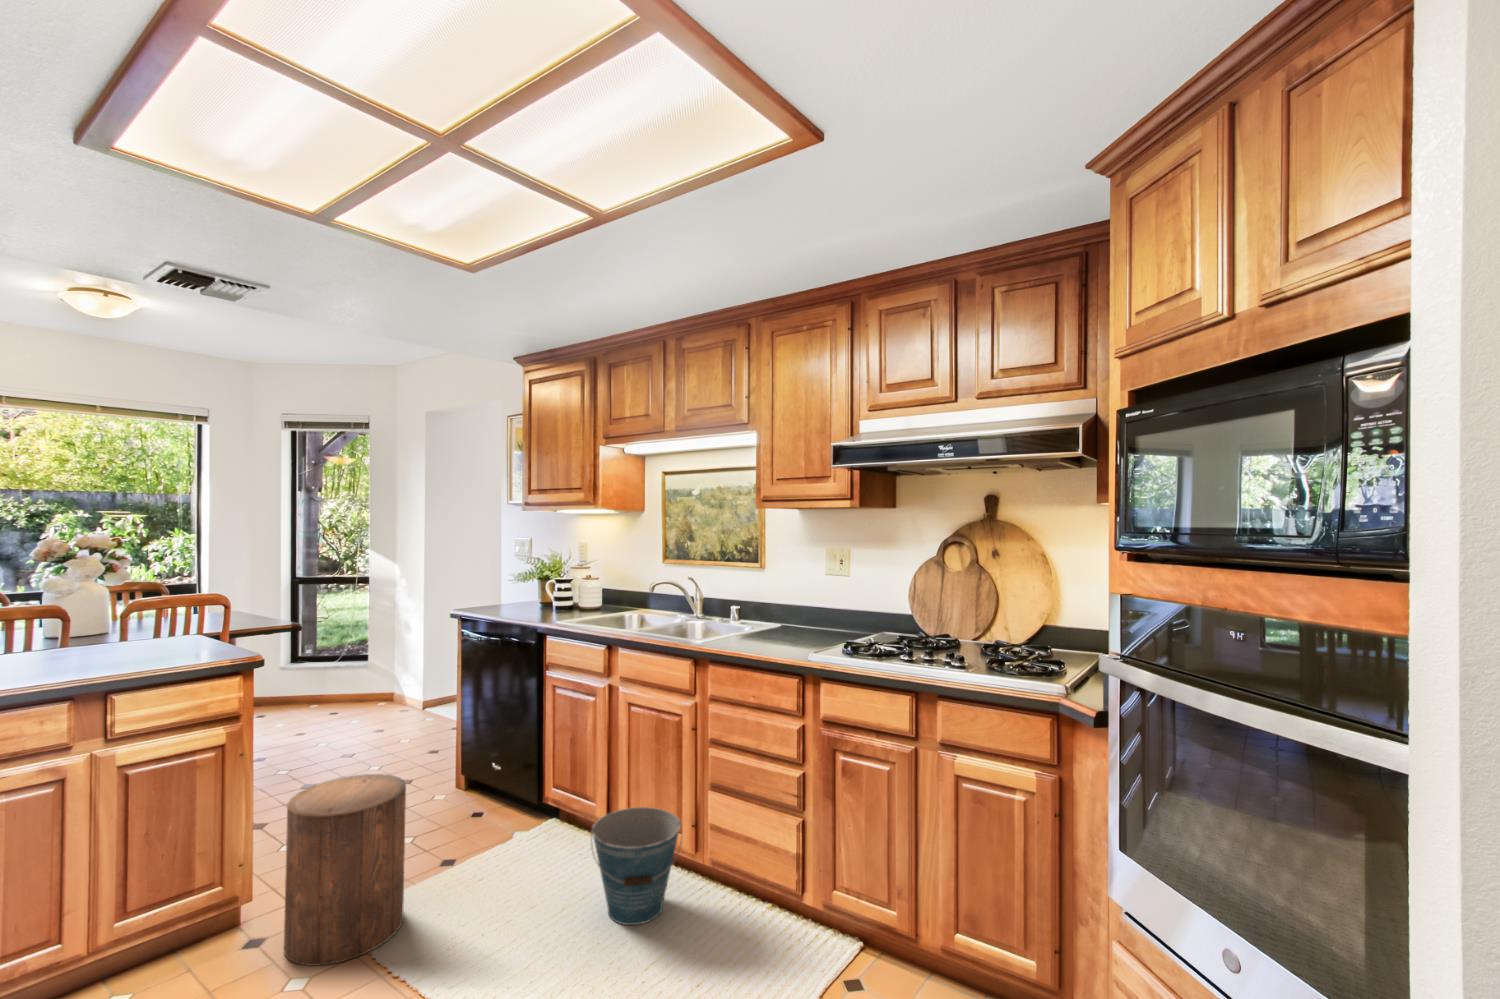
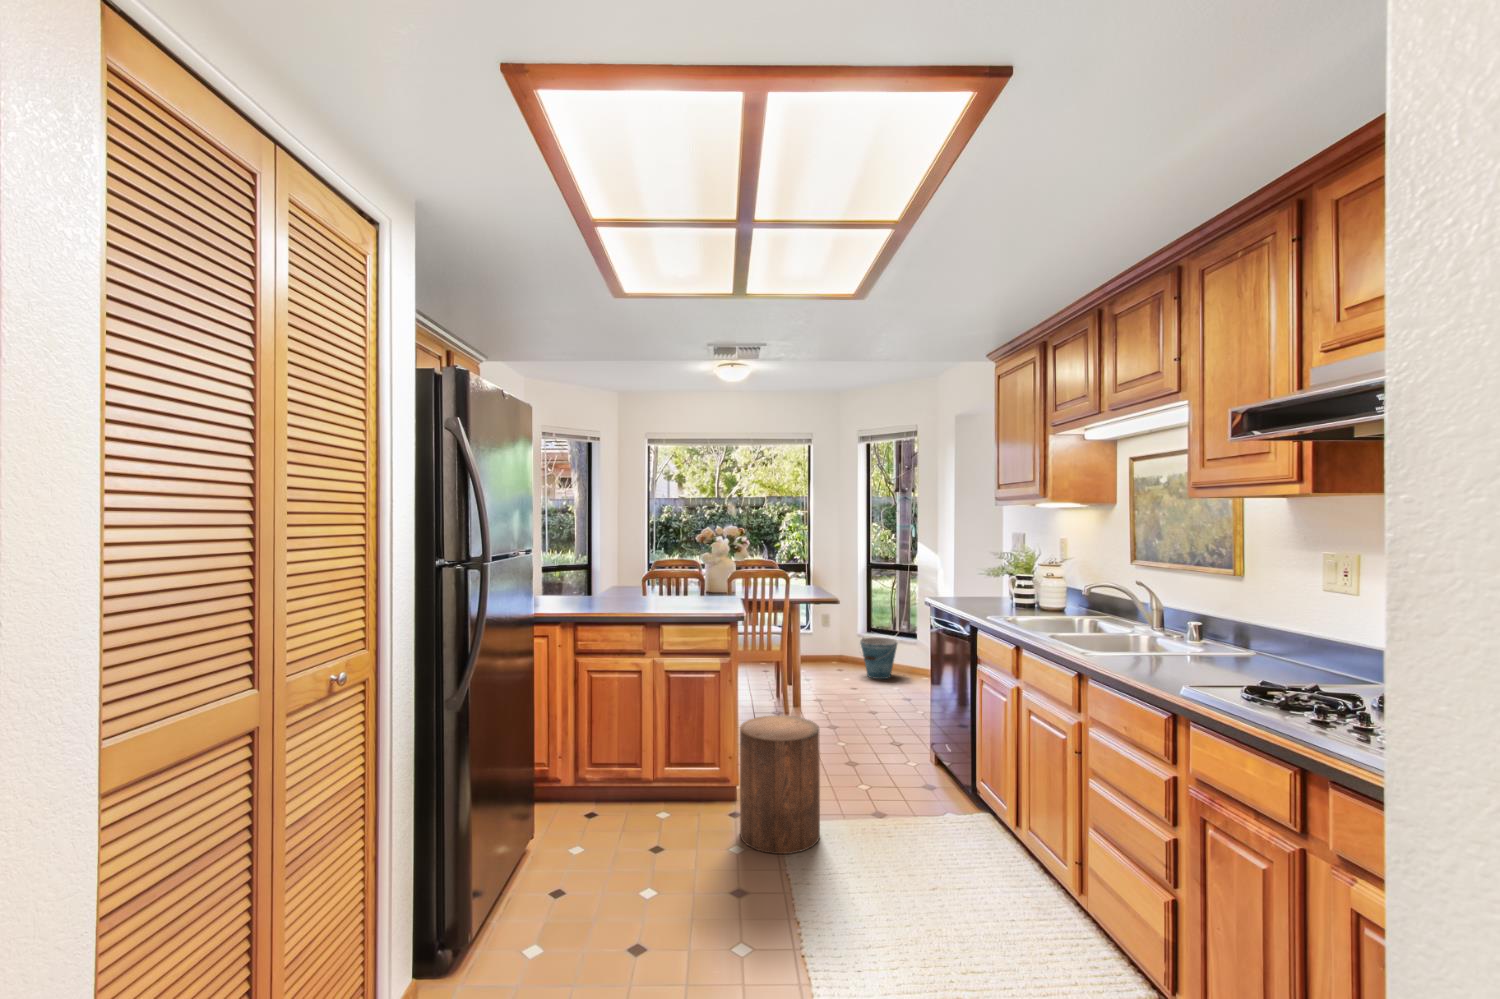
bucket: present [591,807,681,925] -> present [860,638,898,679]

